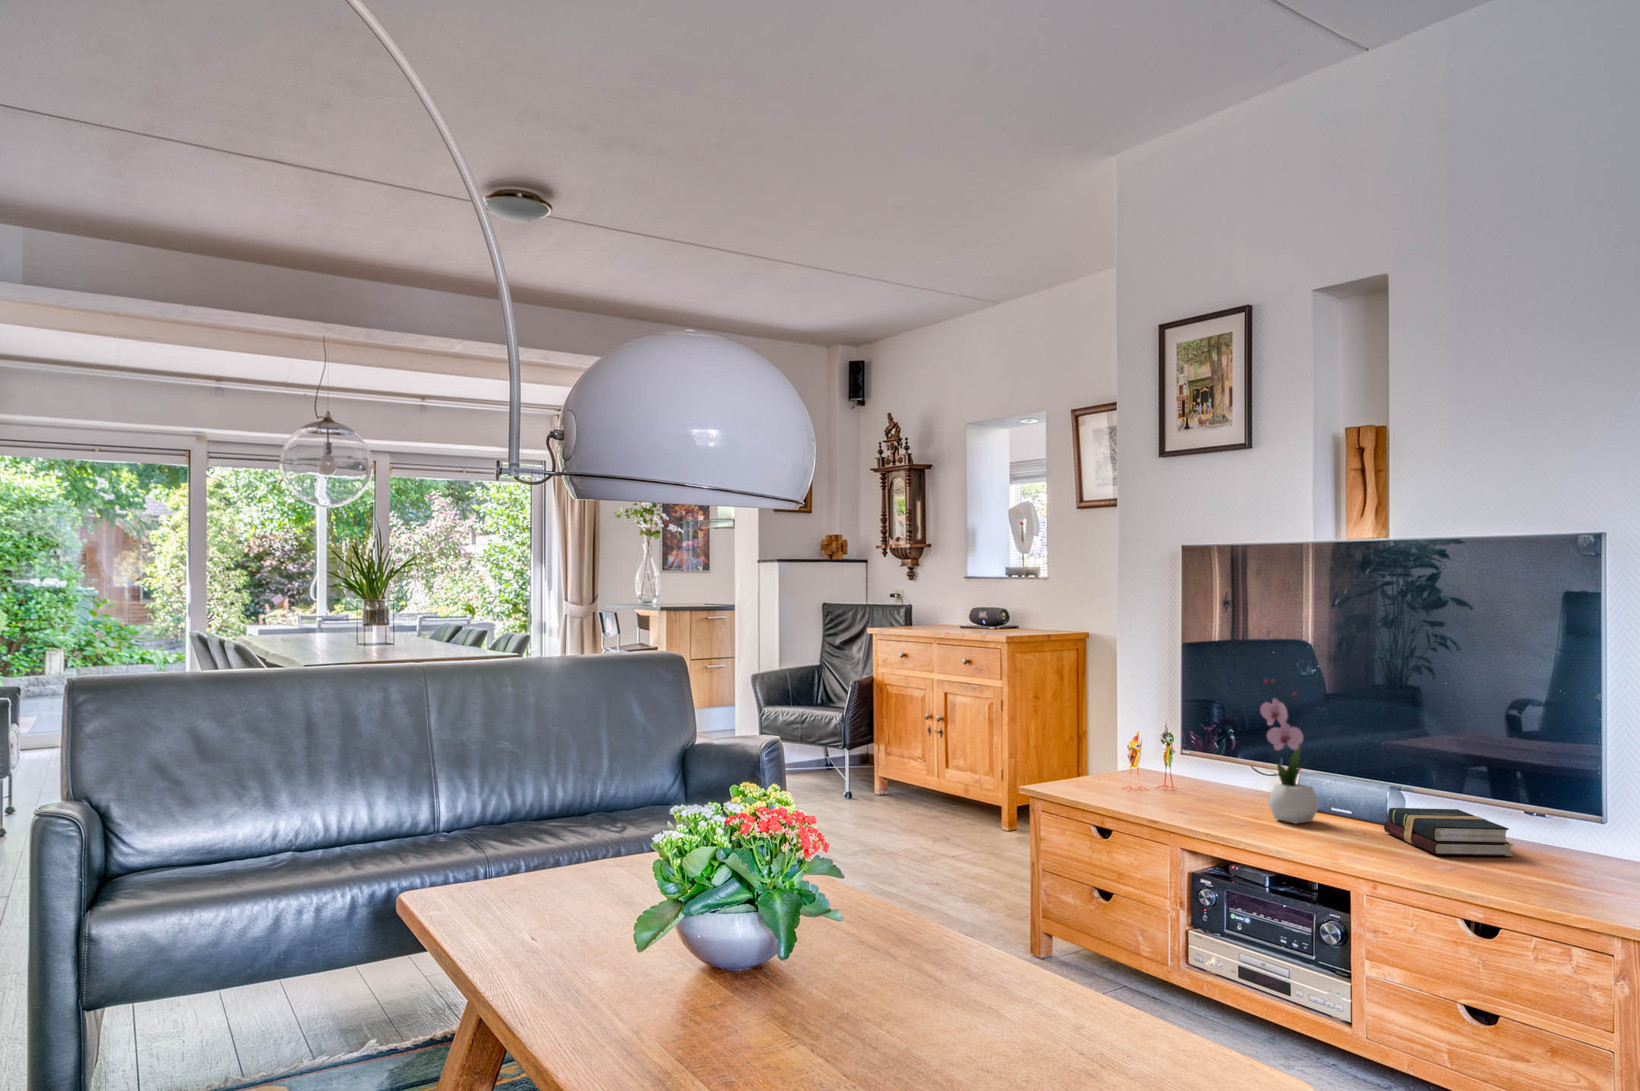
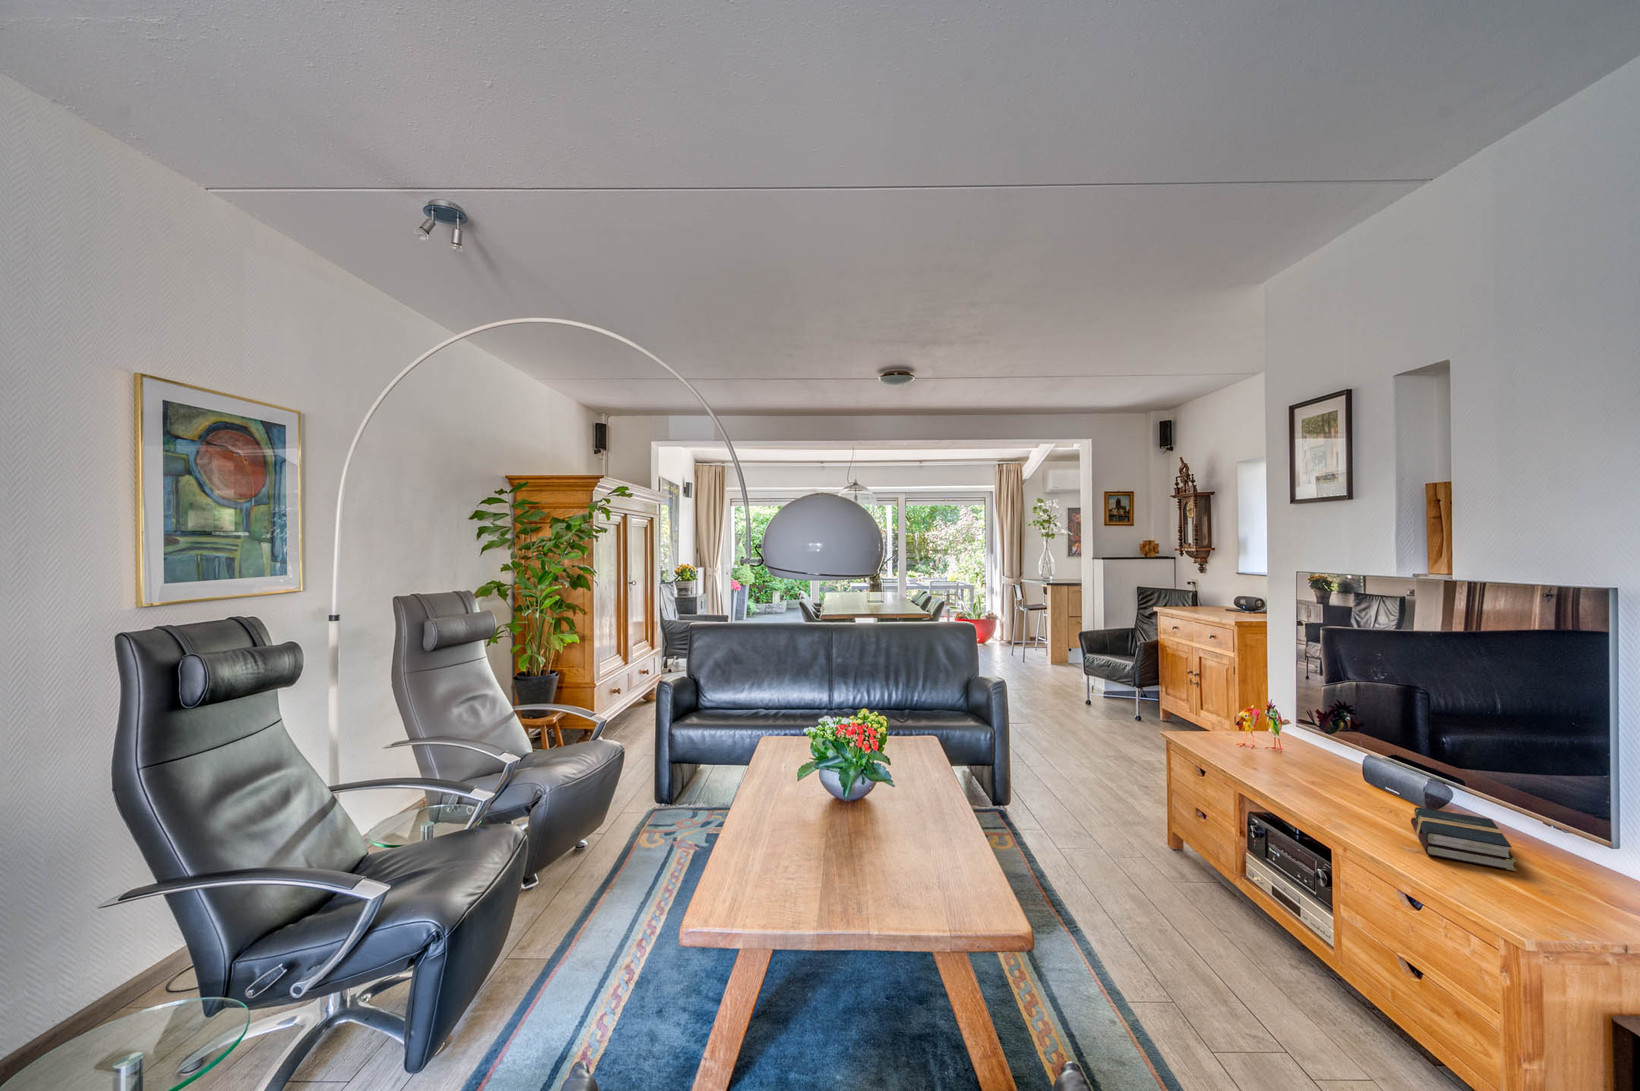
flower arrangement: present [1260,680,1321,824] -> none [1305,691,1368,805]

